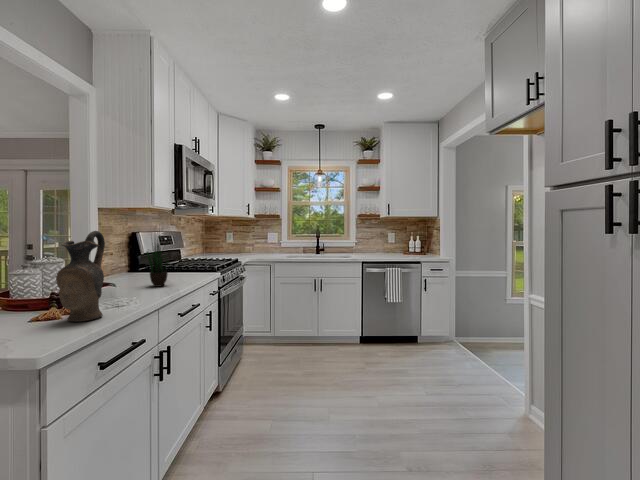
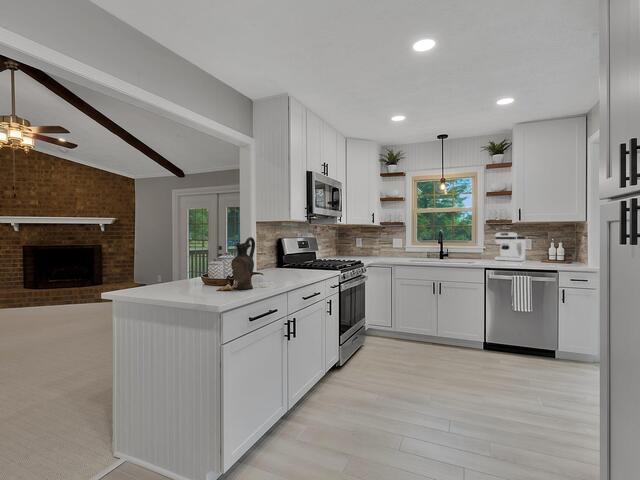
coffee maker: none [372,227,396,258] -> present [495,233,525,265]
potted plant: present [147,235,168,287] -> none [276,229,301,276]

